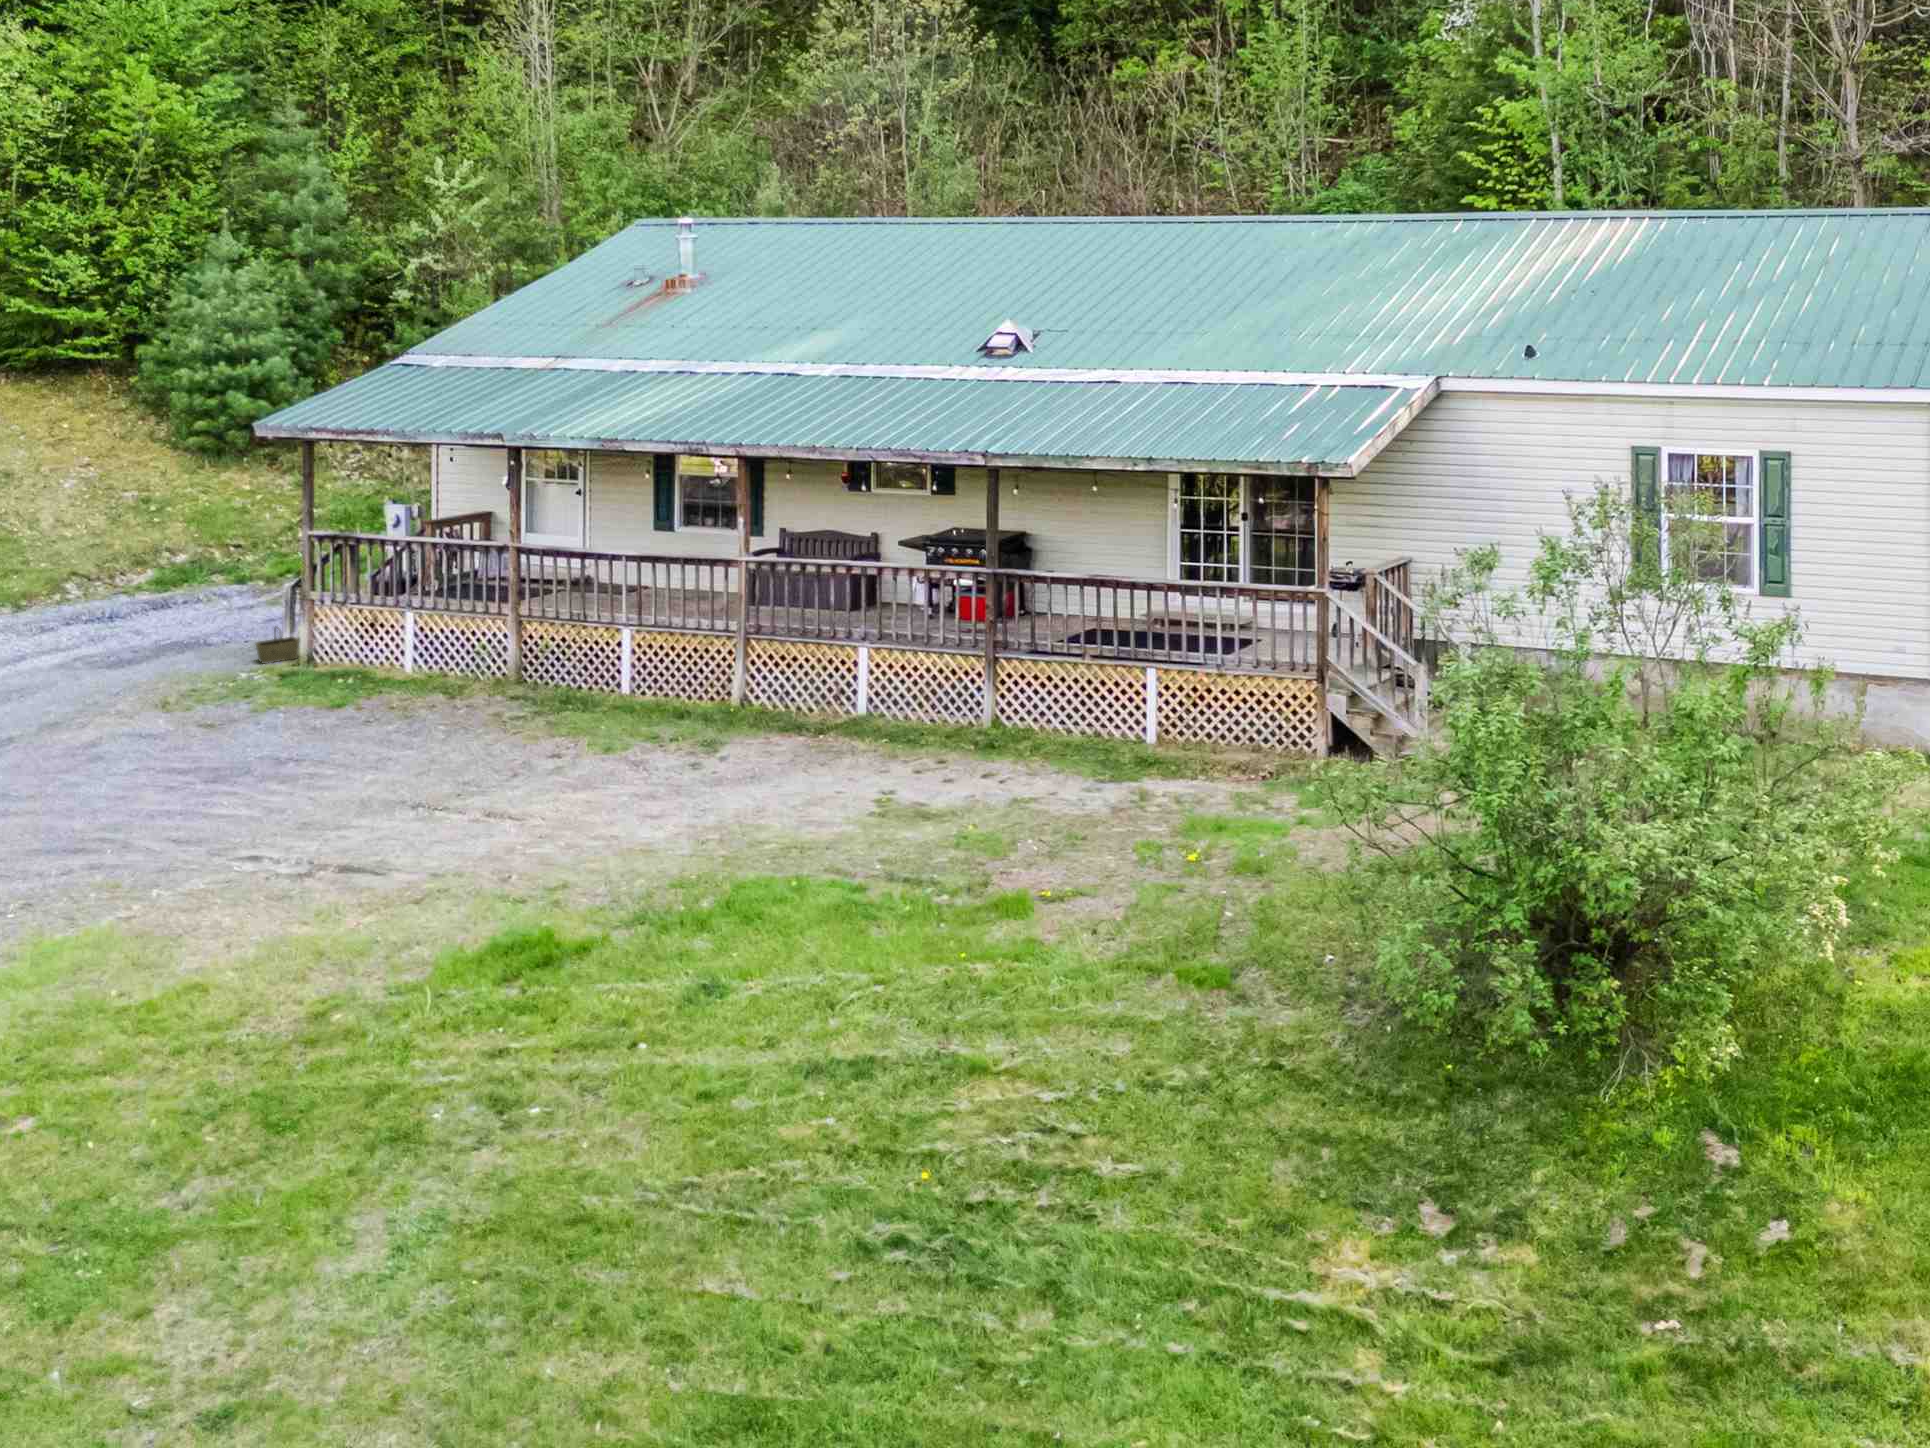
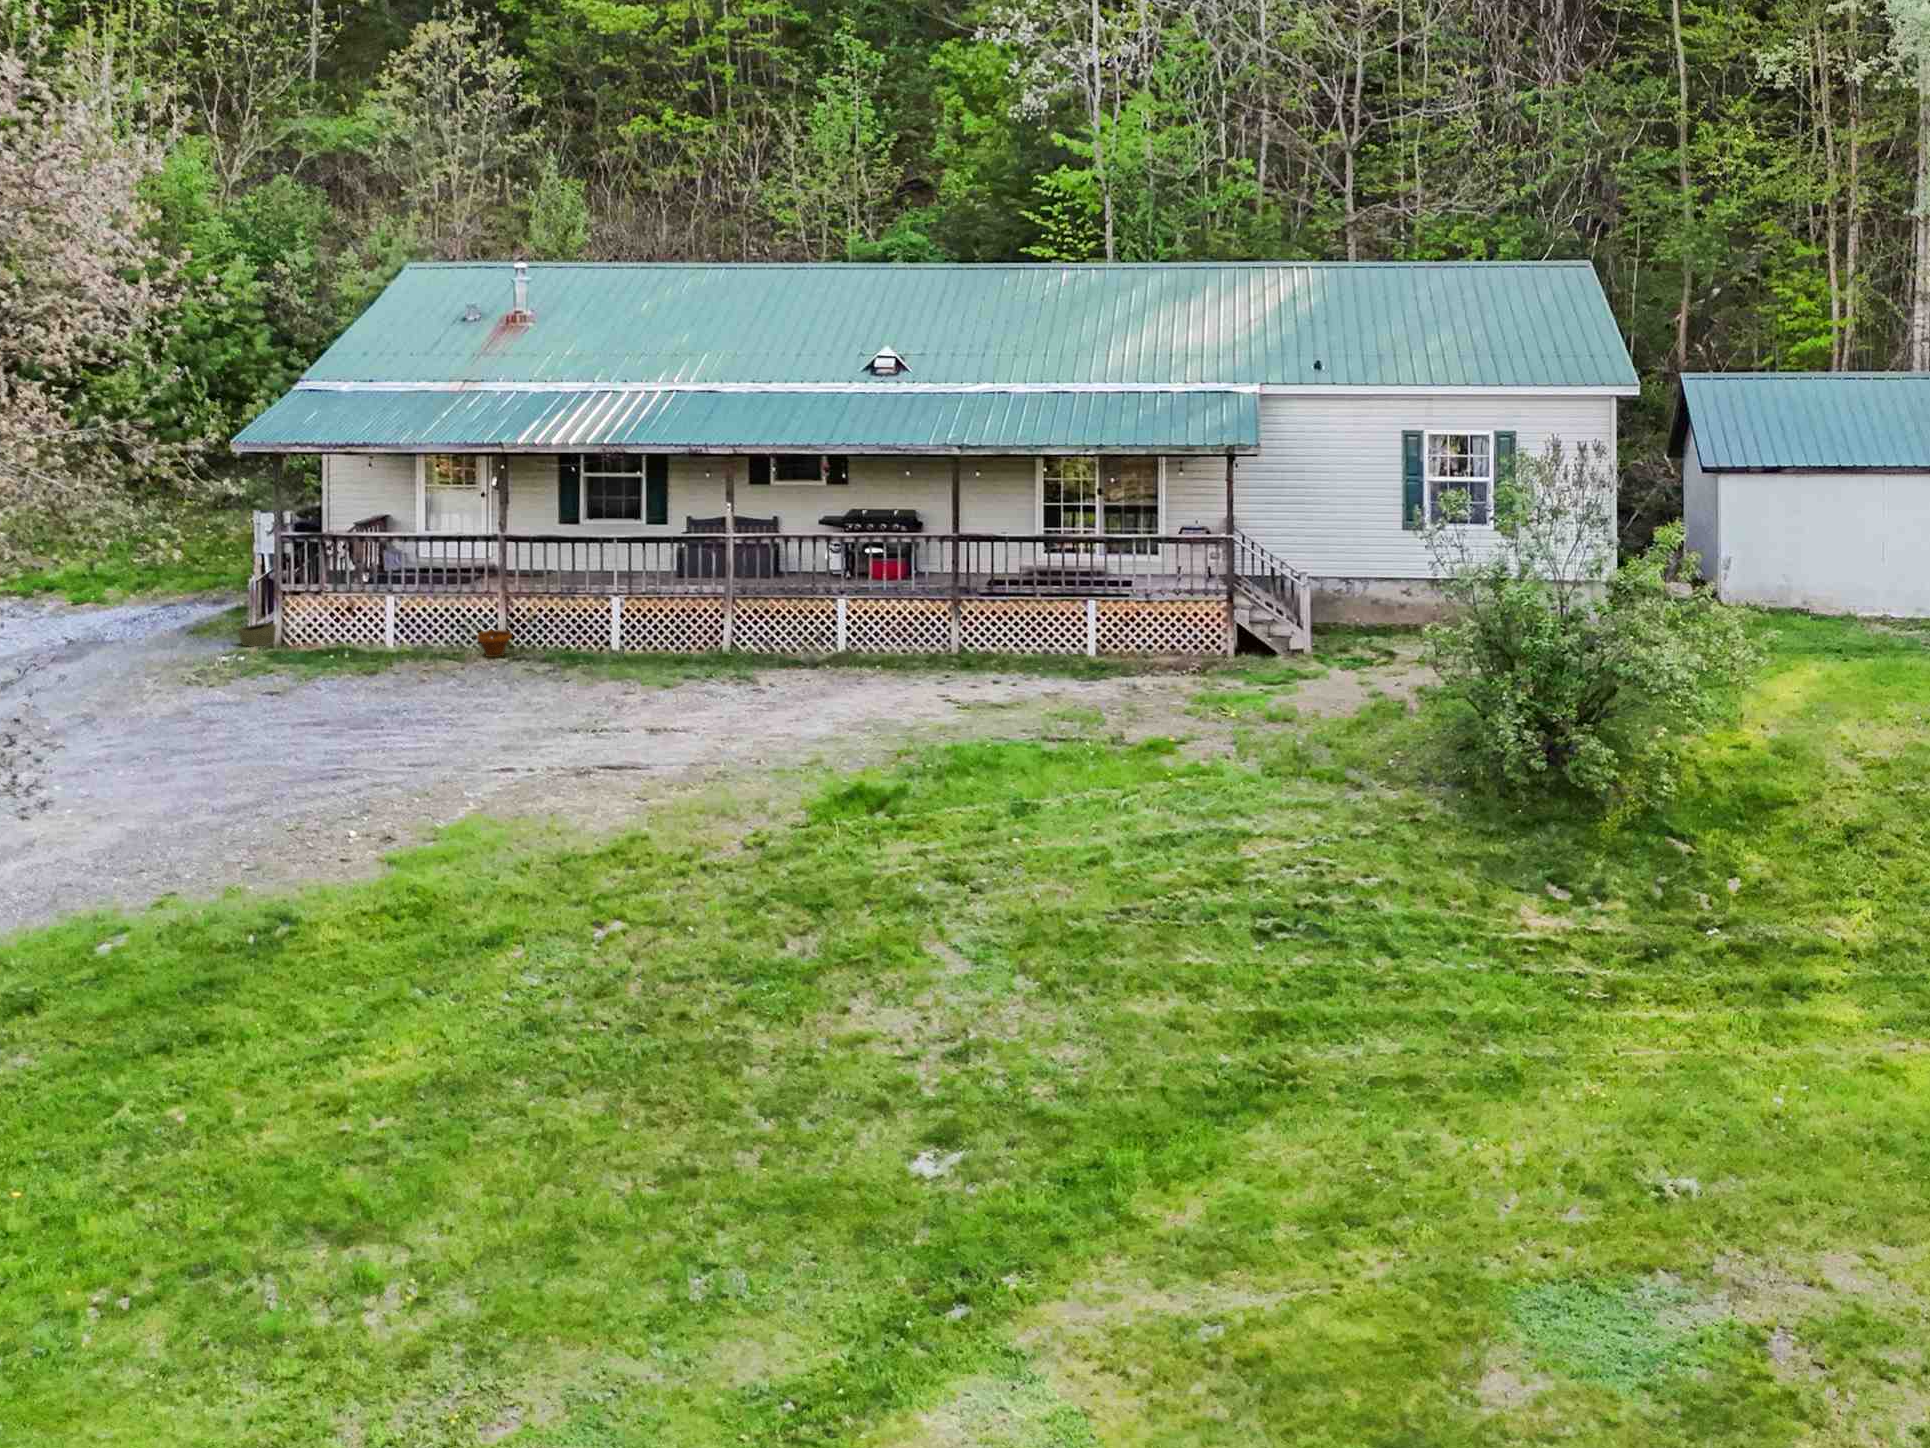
planter: none [475,660,518,692] -> present [477,630,511,657]

